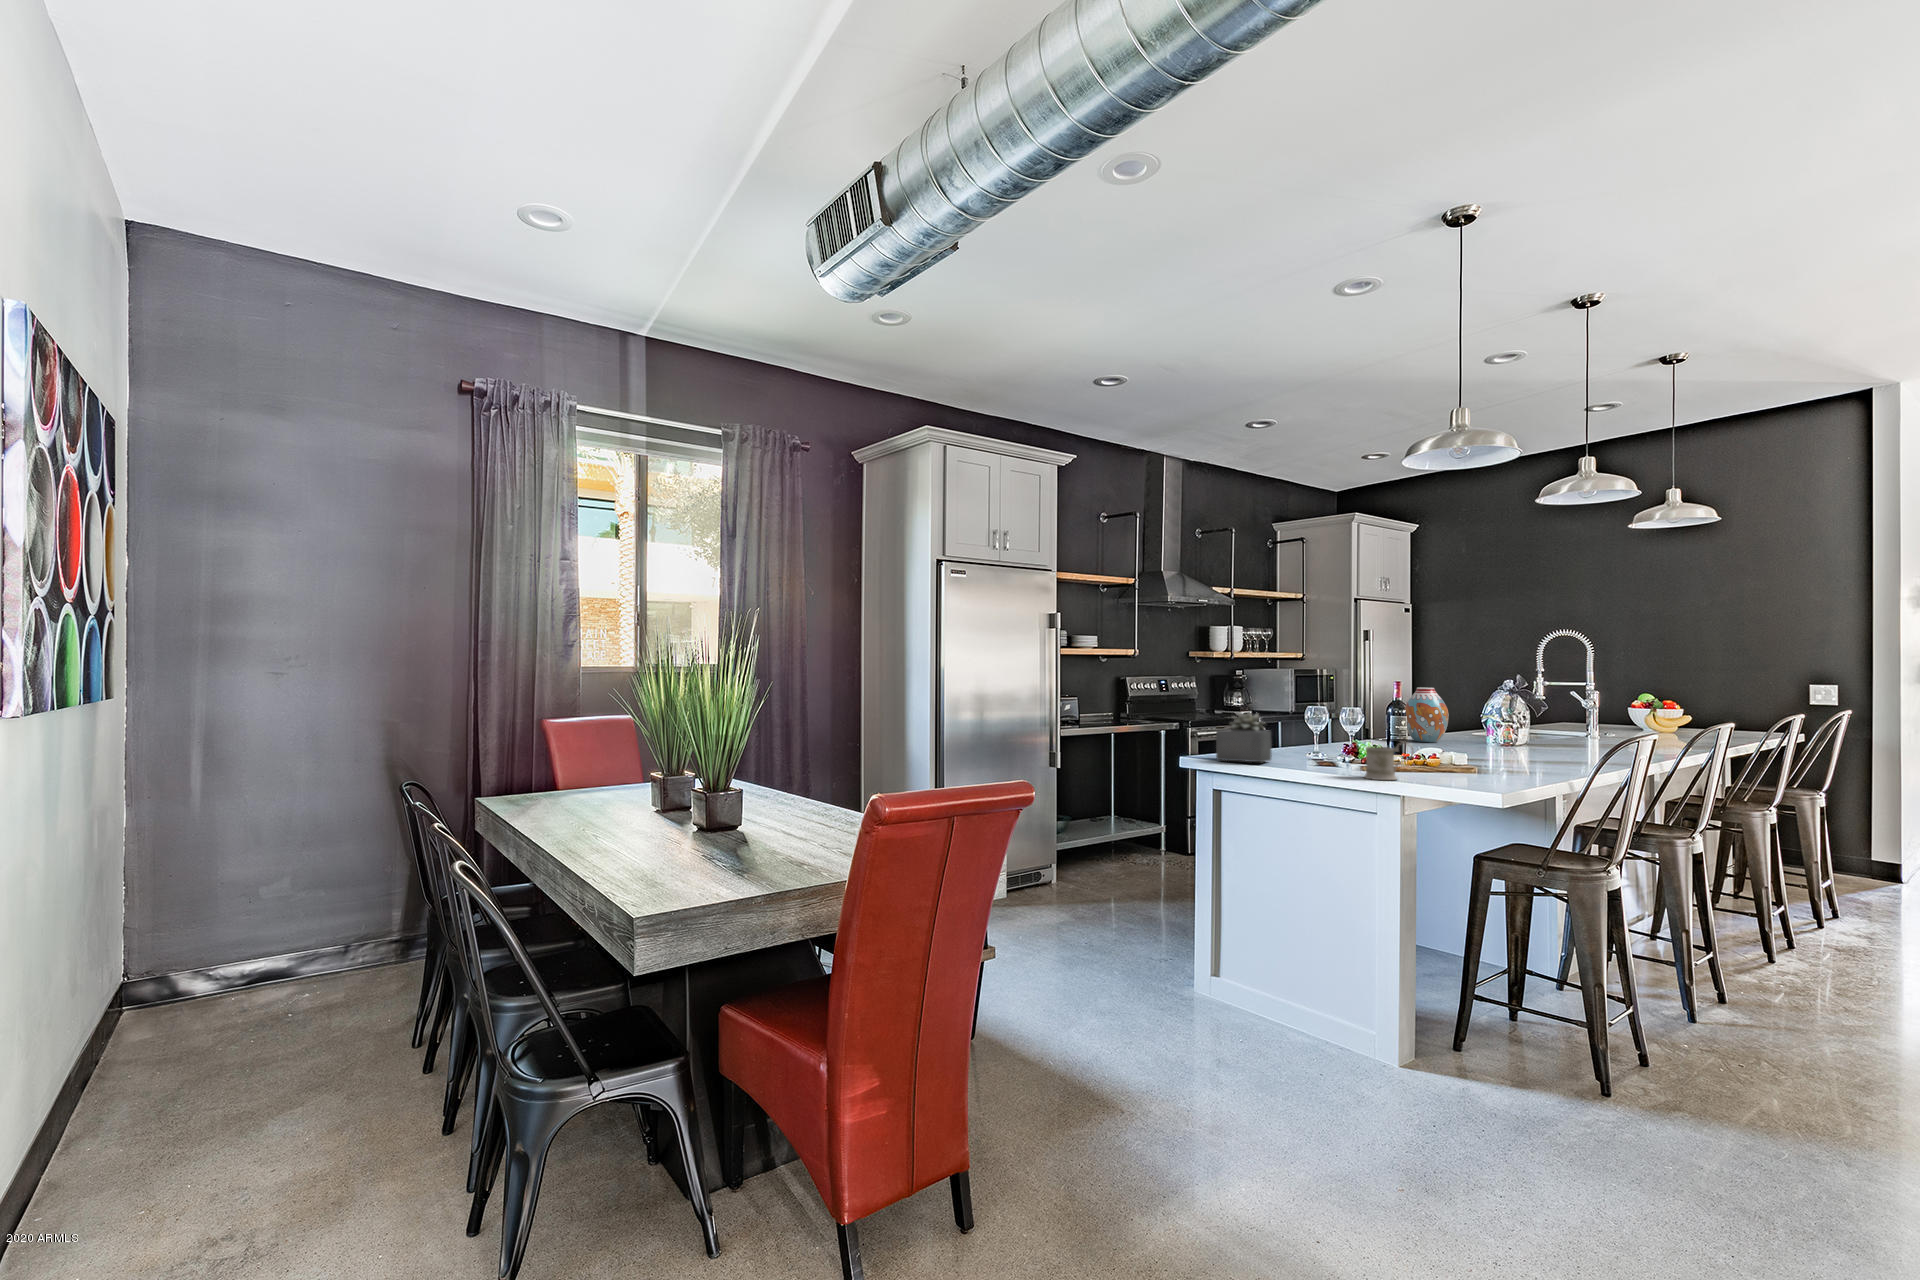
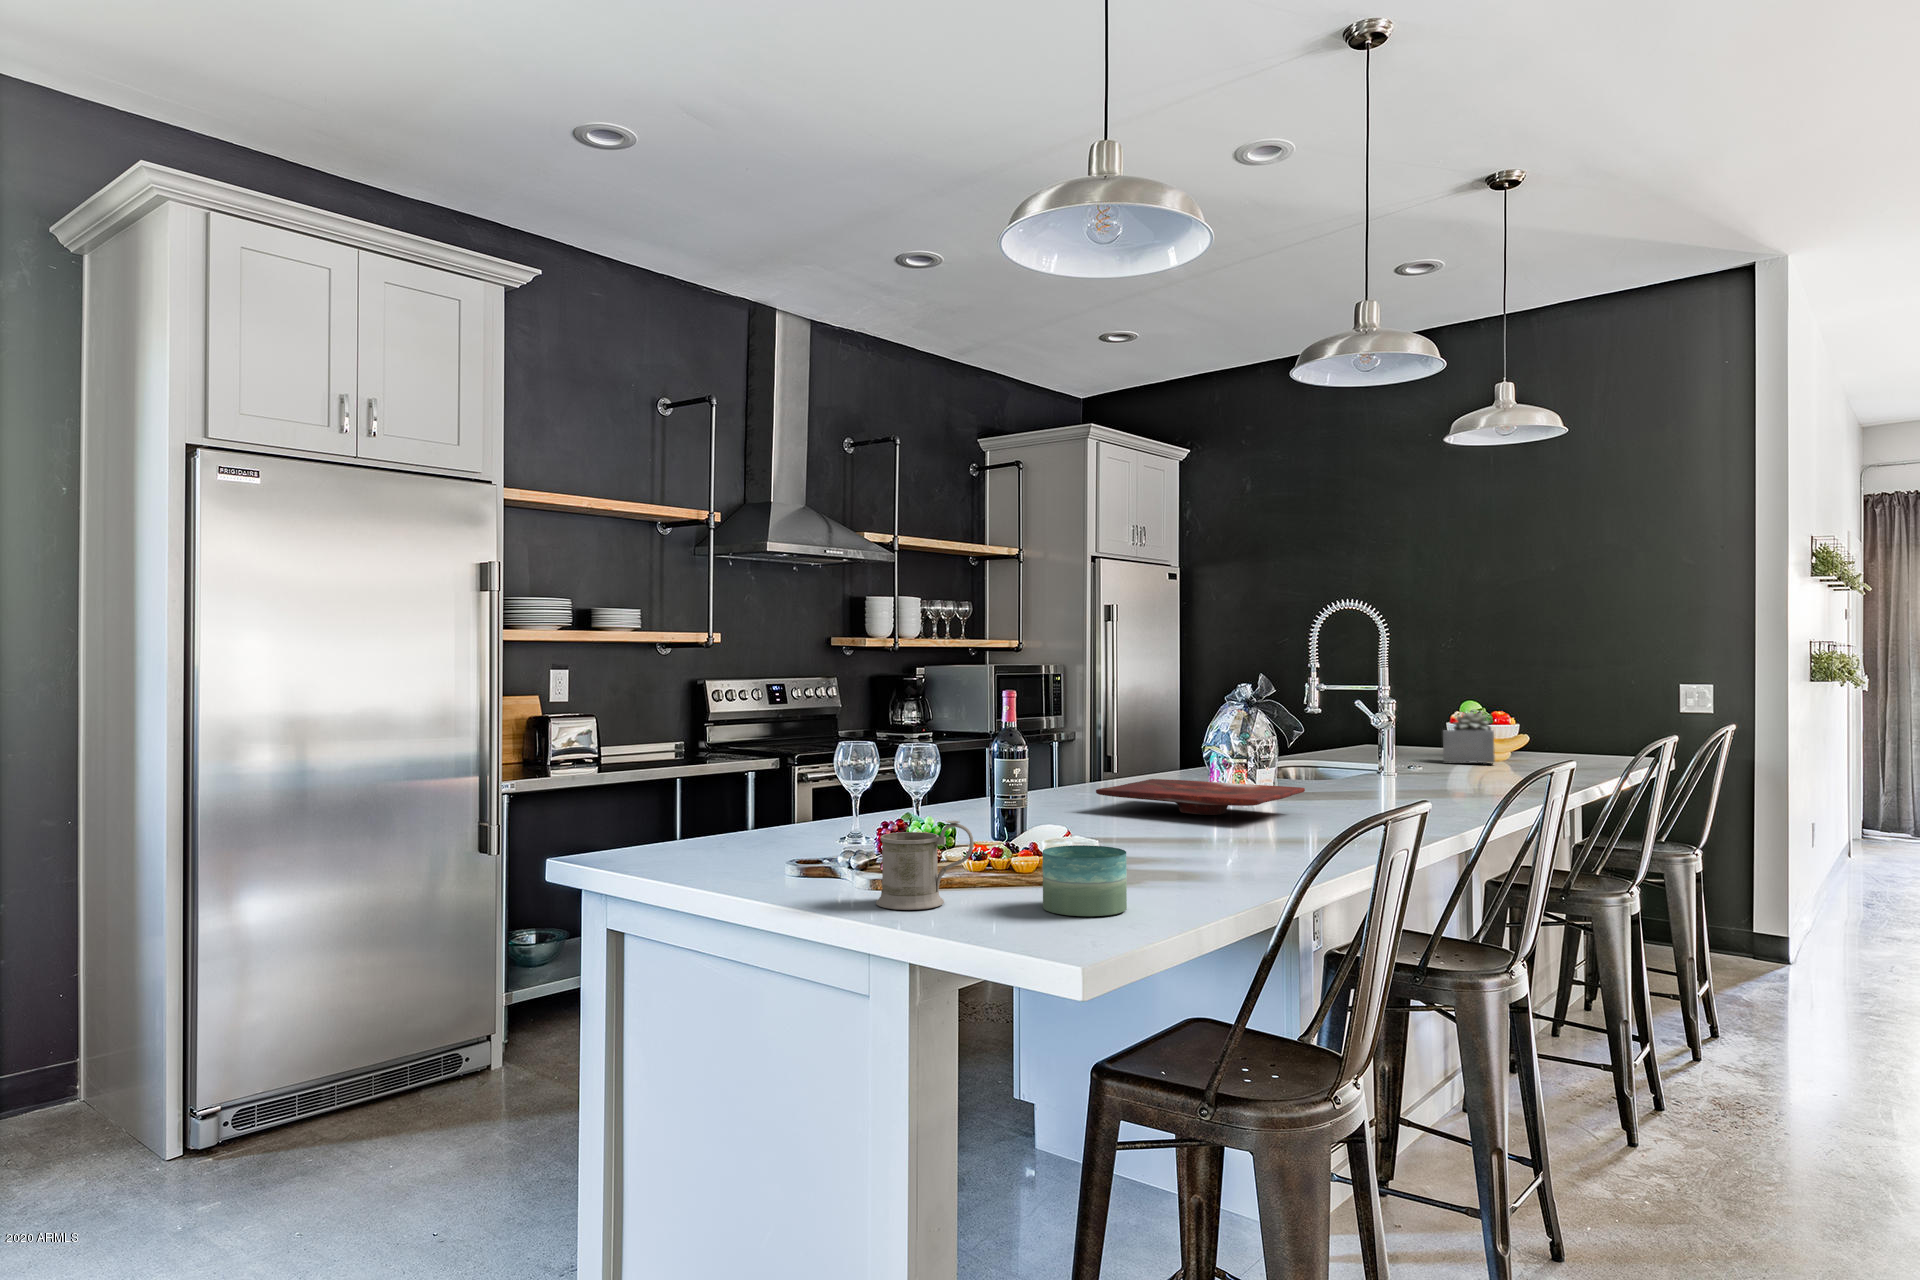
vase: present [1405,688,1449,742] -> none [1089,697,1158,794]
succulent plant: present [1216,713,1272,762] -> present [1443,712,1495,763]
cutting board: none [1423,734,1551,753] -> present [1096,779,1305,815]
candle: none [1448,755,1493,786] -> present [1043,845,1127,916]

